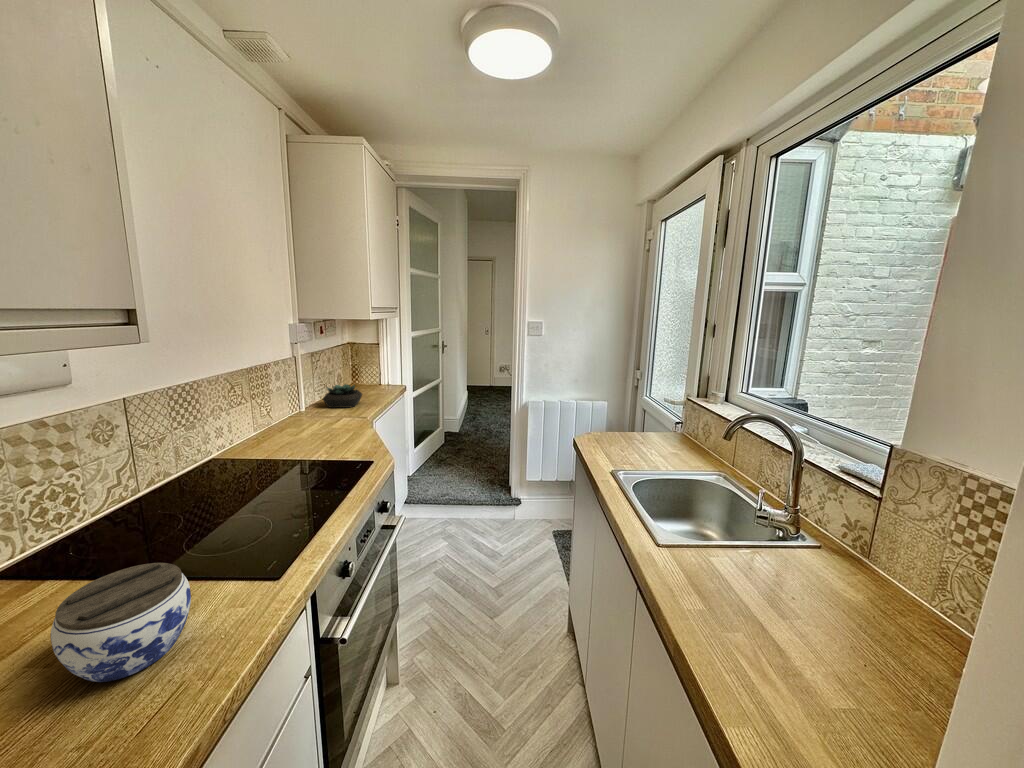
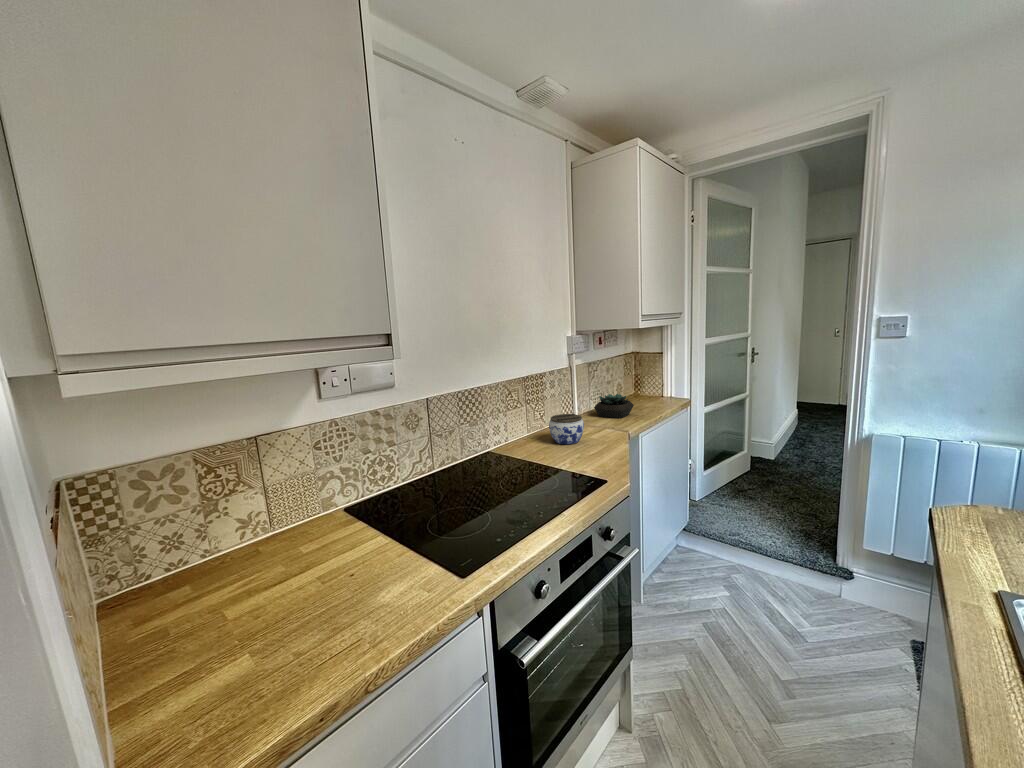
jar: present [51,563,191,682] -> present [549,414,584,444]

